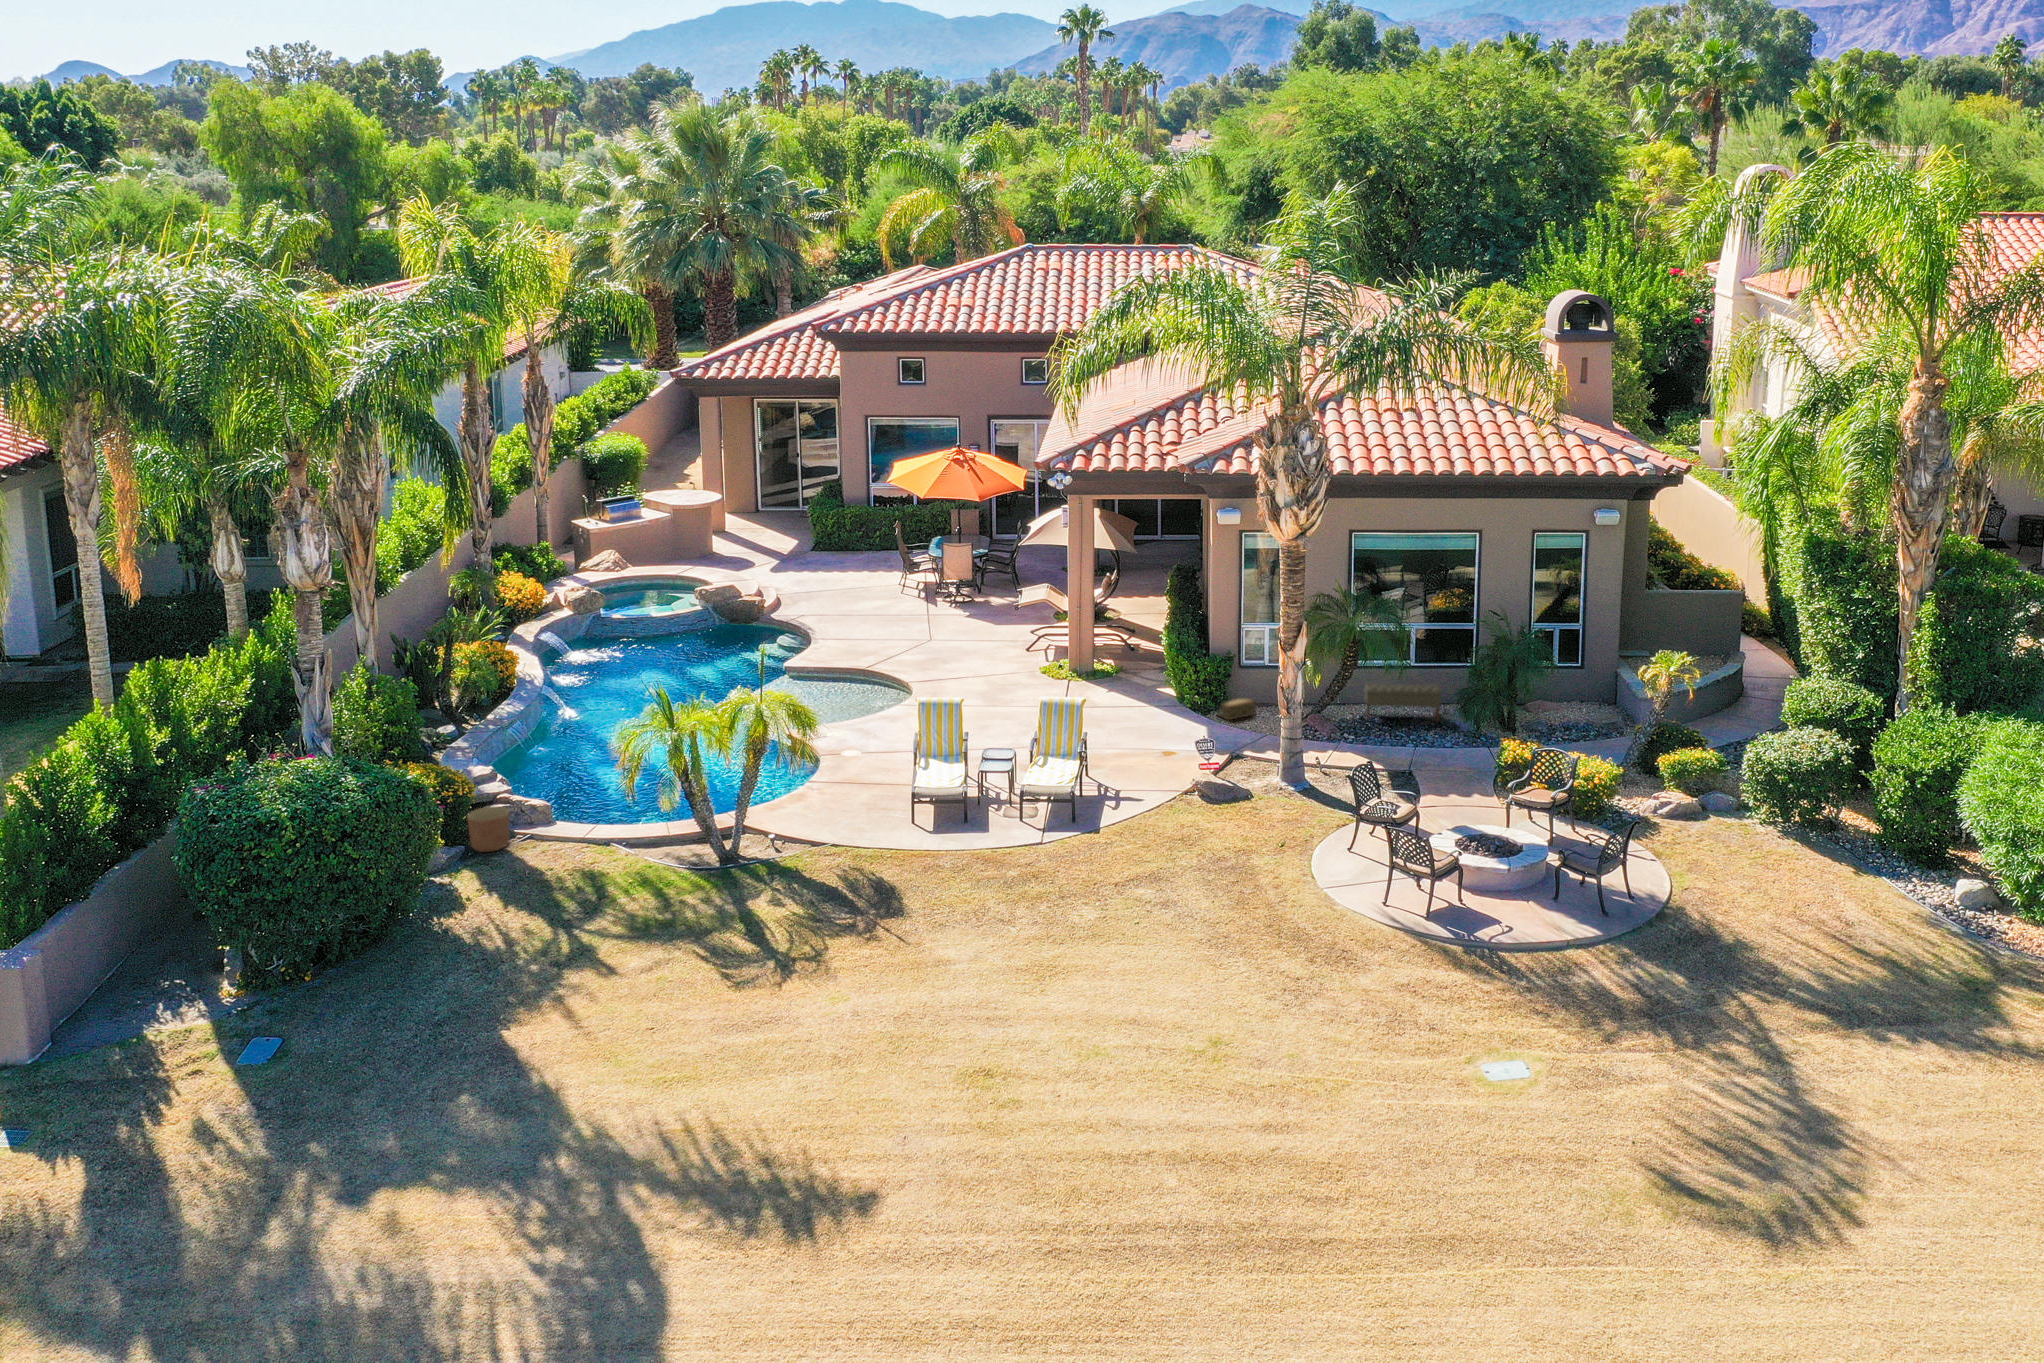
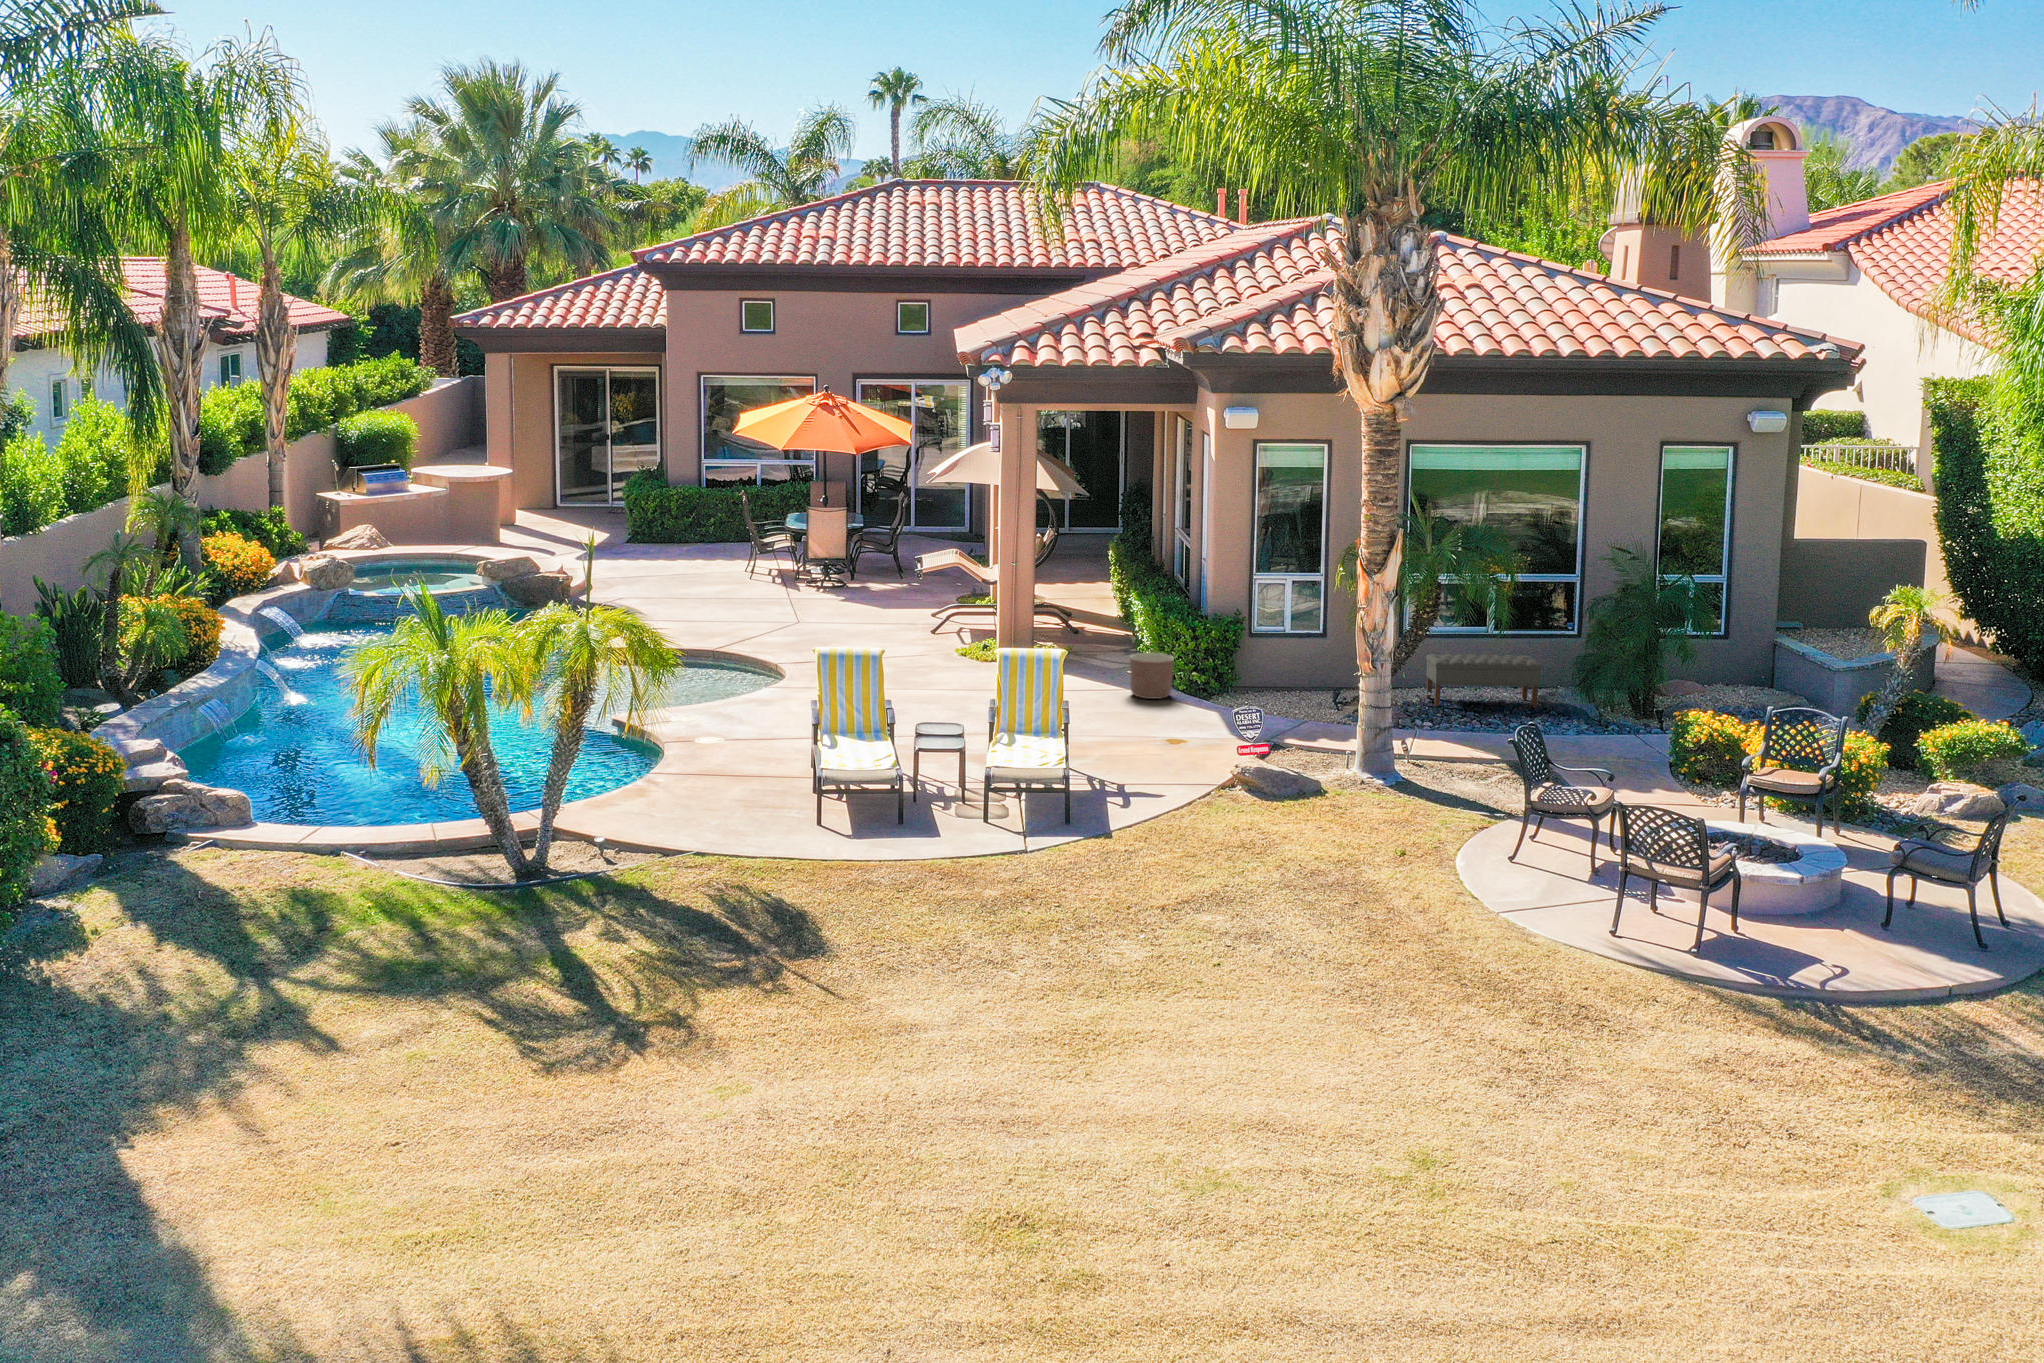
woven basket: present [1218,699,1256,720] -> none [1221,675,1277,705]
planter: present [467,807,510,852] -> present [1130,653,1174,699]

